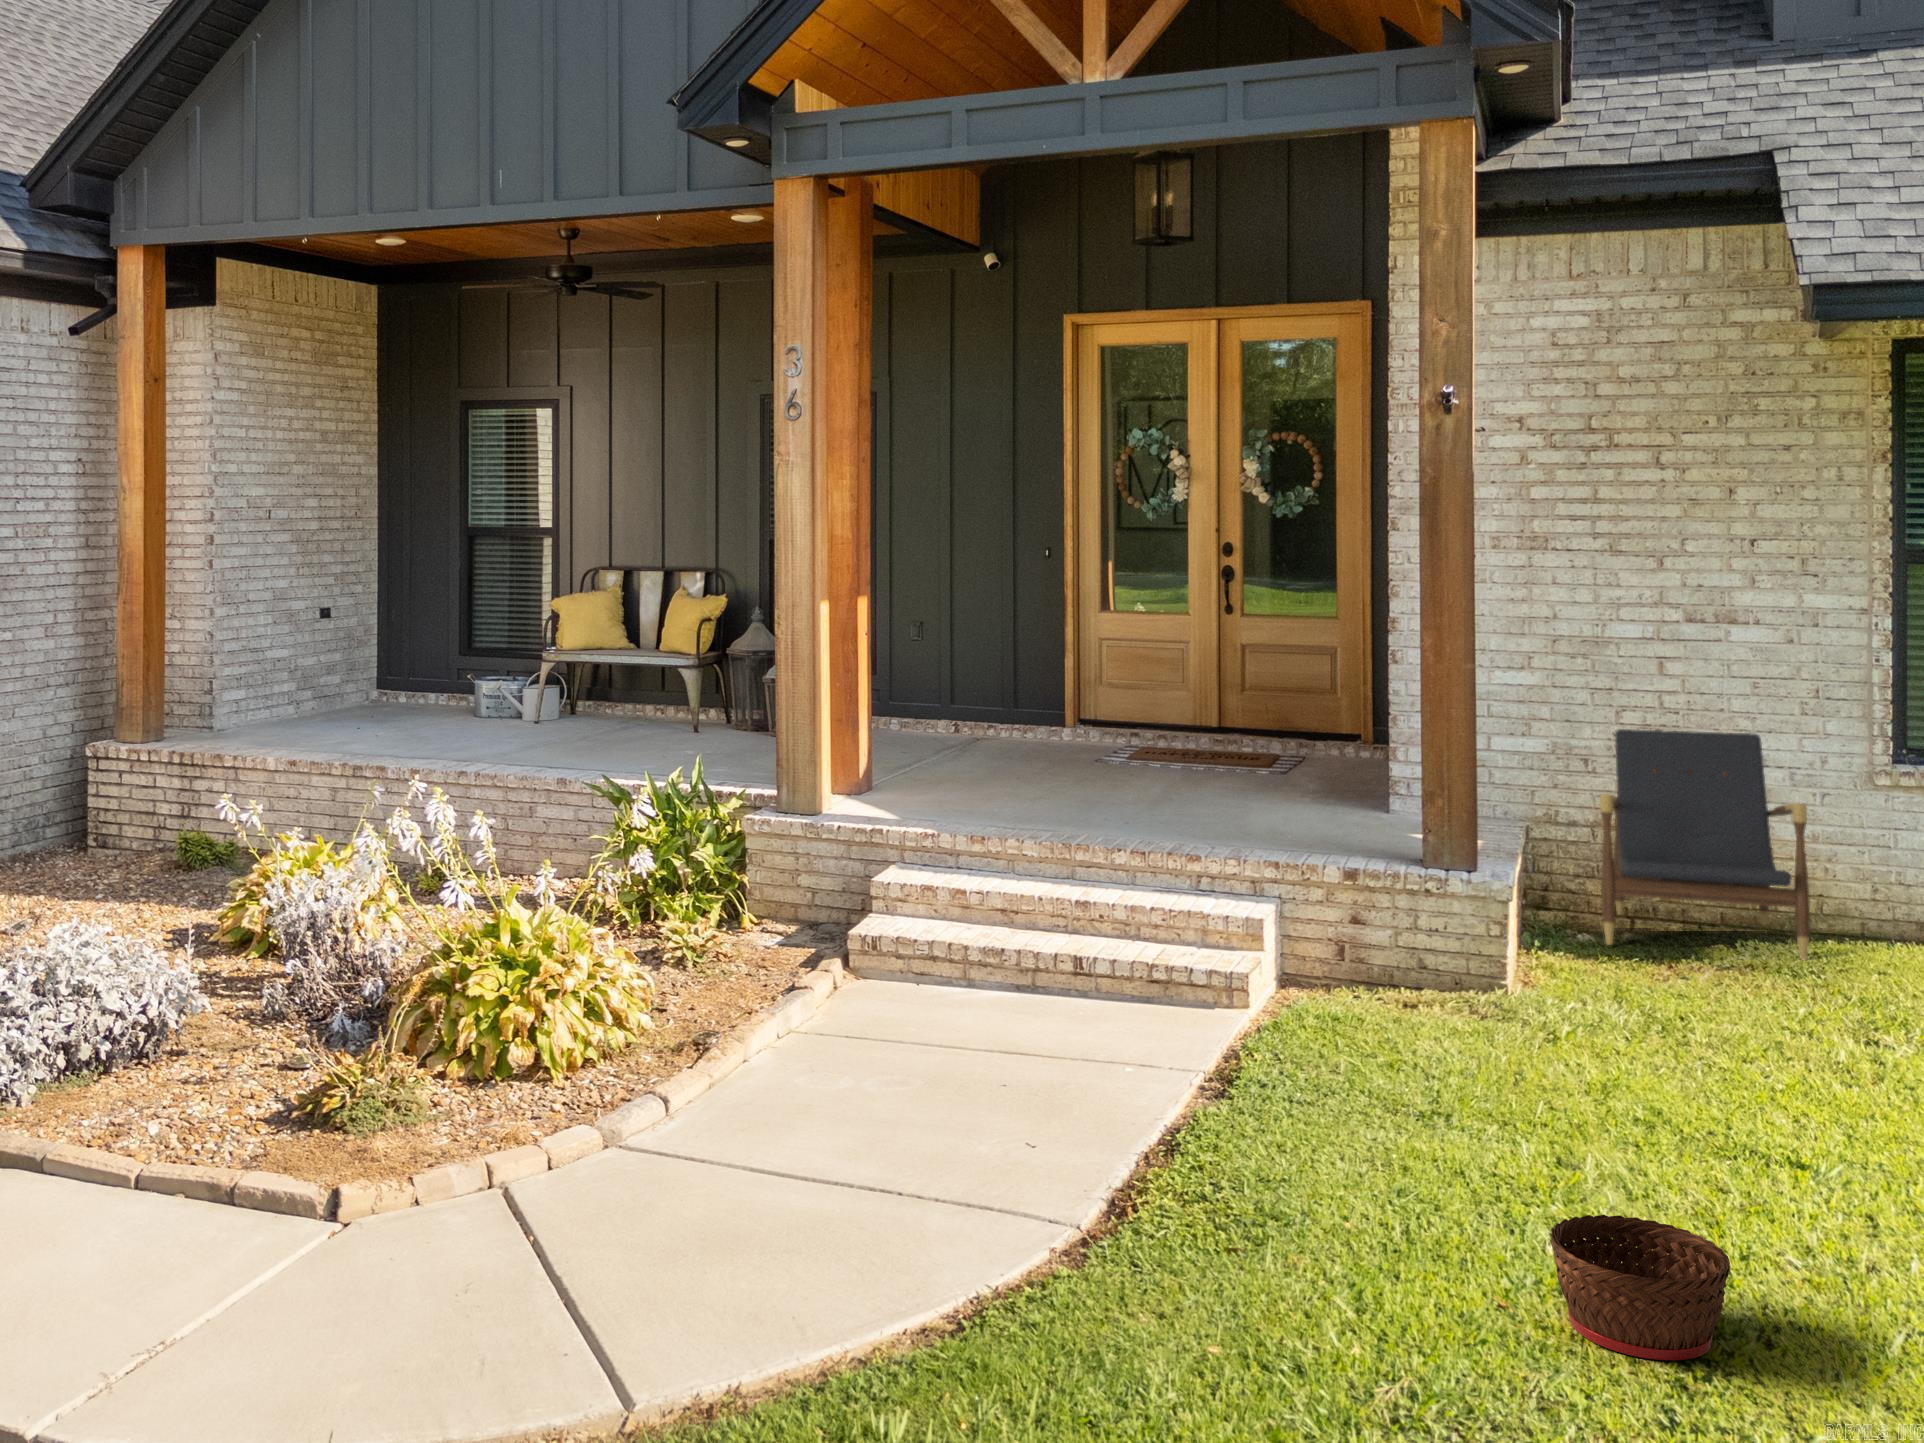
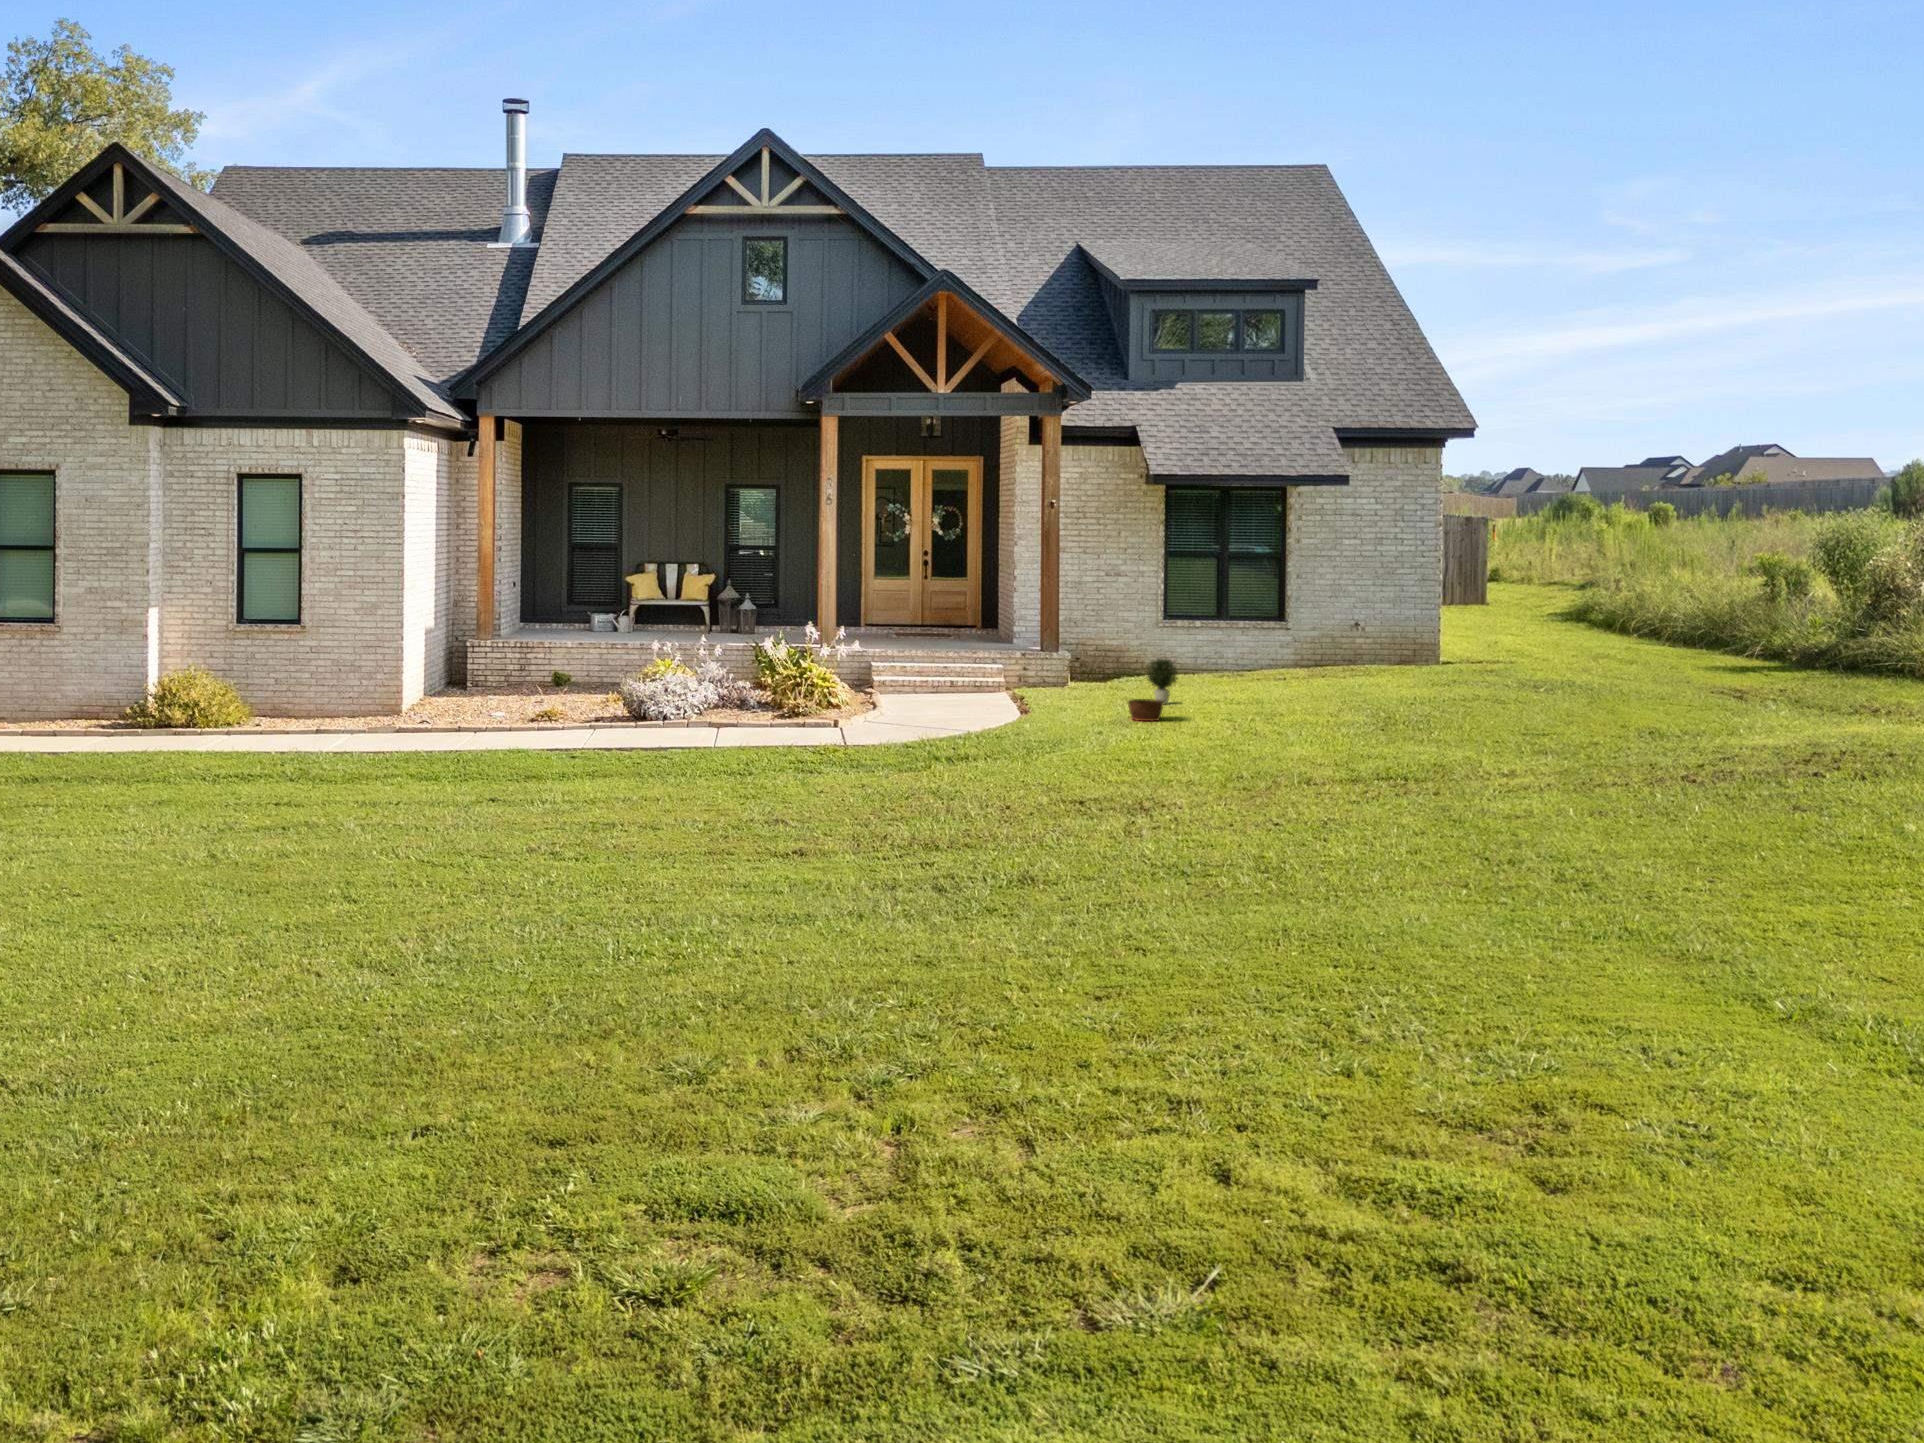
lounge chair: present [1599,729,1810,961] -> none [1081,612,1144,680]
potted plant: none [1723,978,1871,1172] -> present [1147,659,1177,704]

